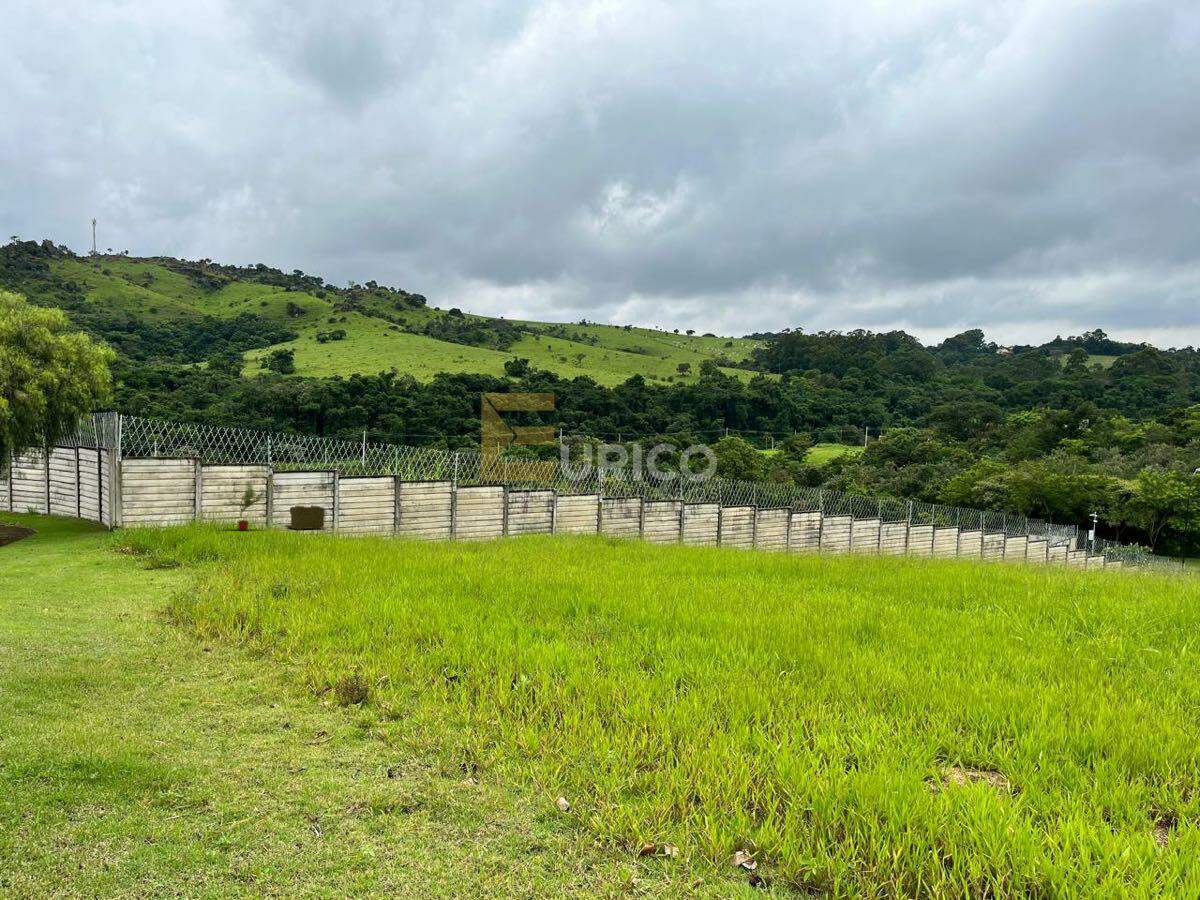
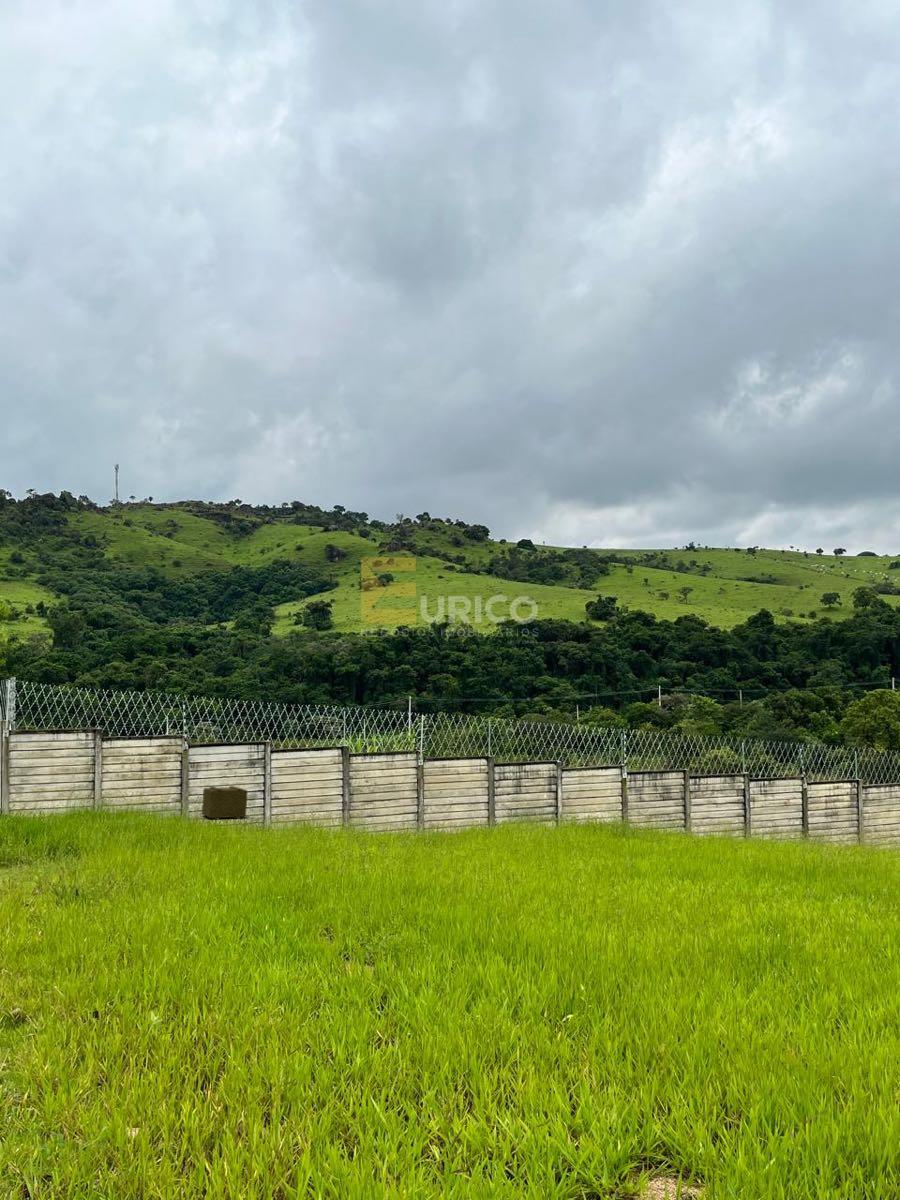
potted tree: present [225,482,266,531] -> none [123,758,177,820]

